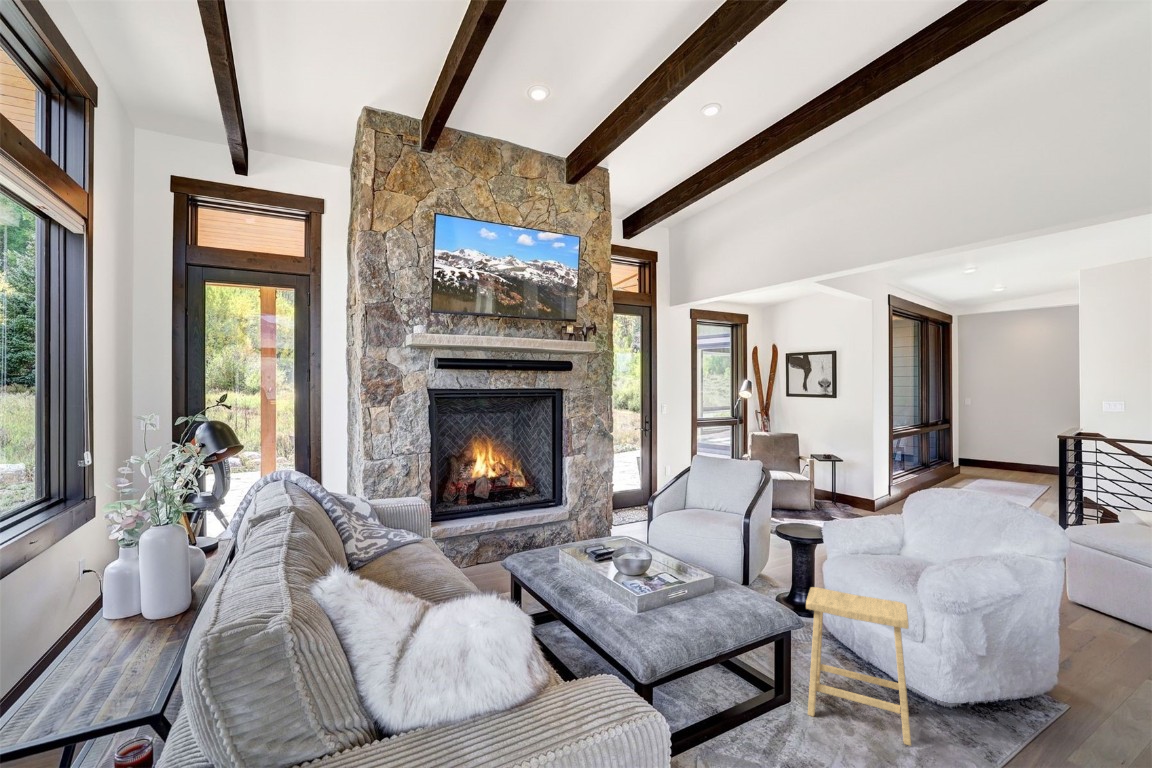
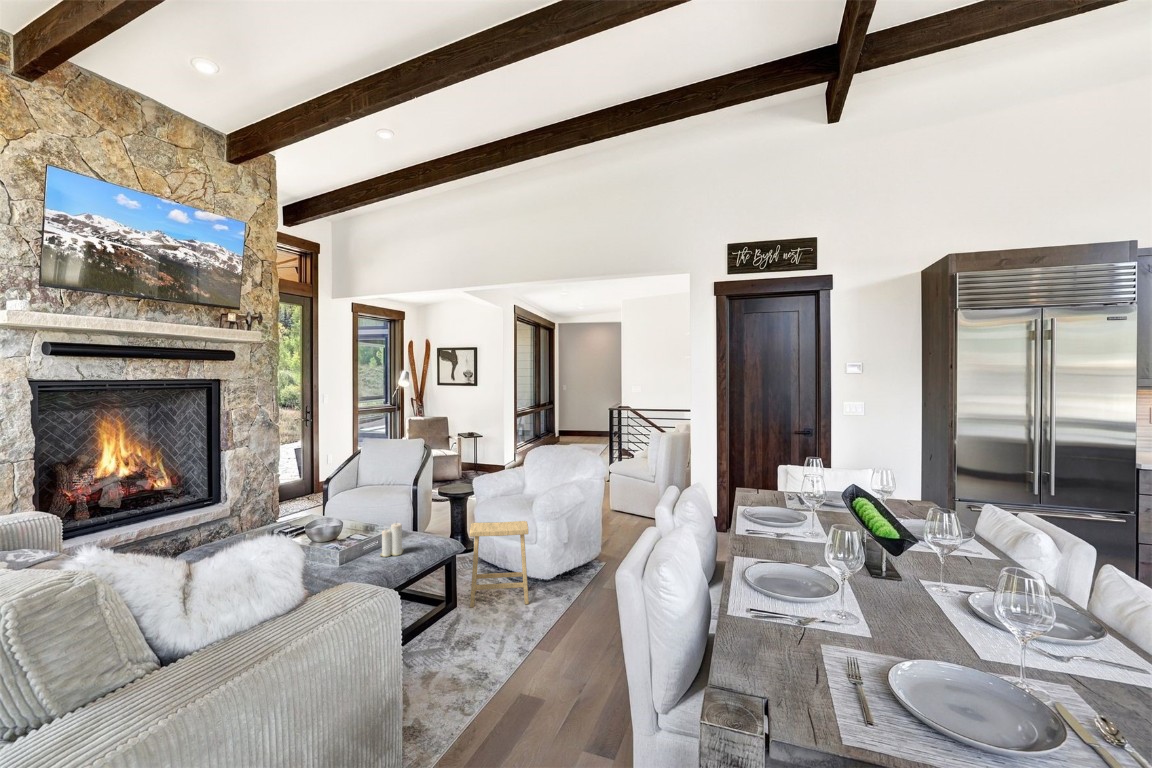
candle: none [675,569,707,617] -> present [380,523,403,557]

